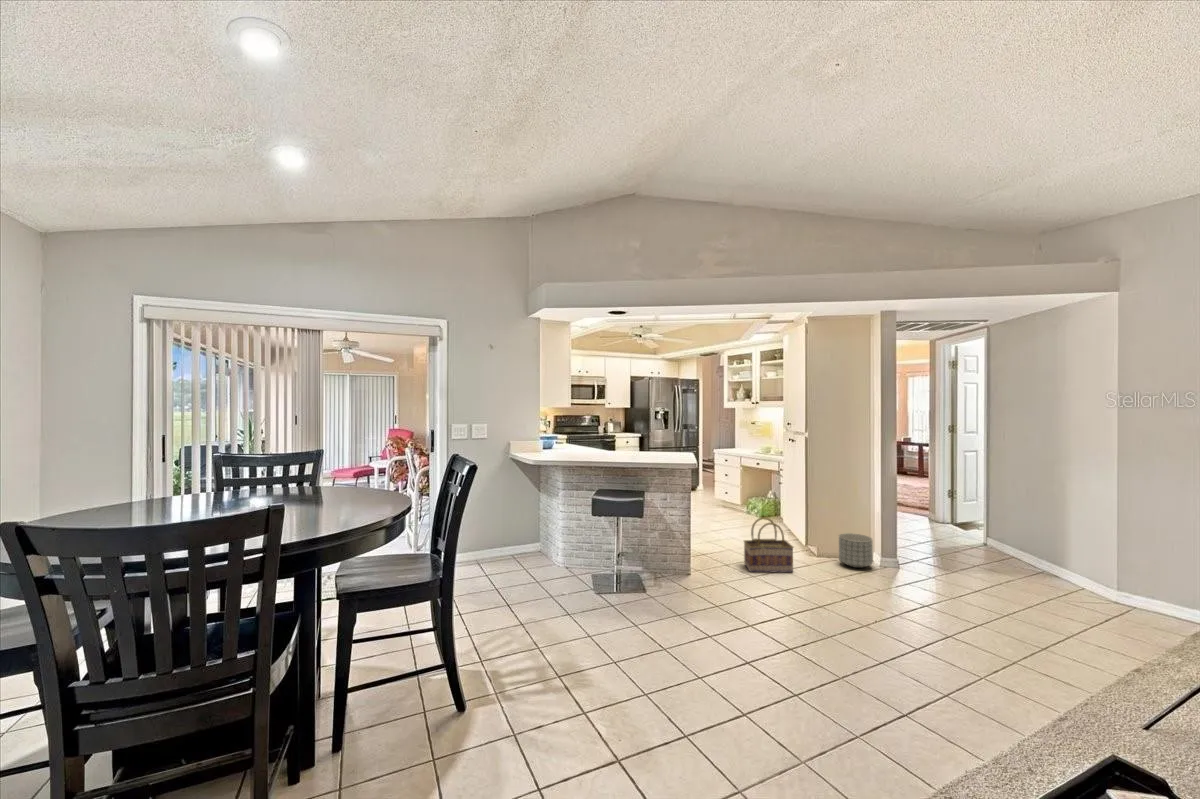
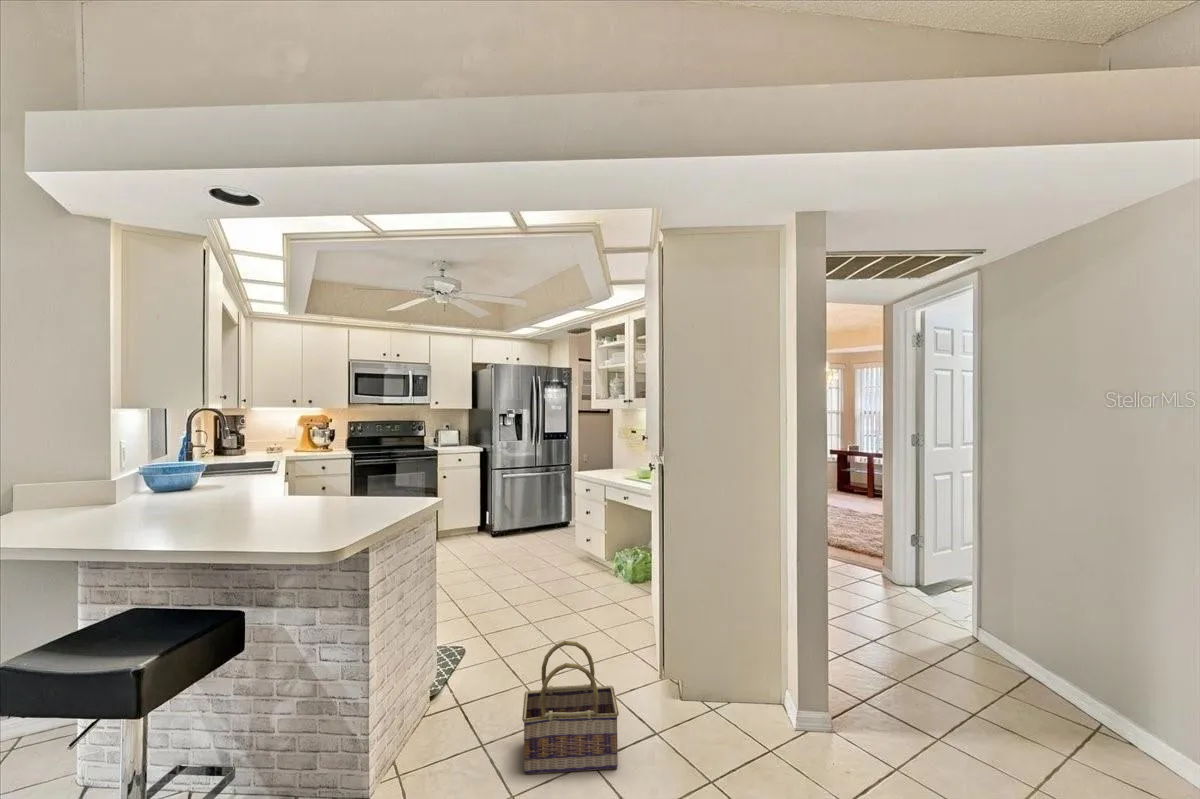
planter: present [839,533,873,568] -> none [721,658,784,740]

